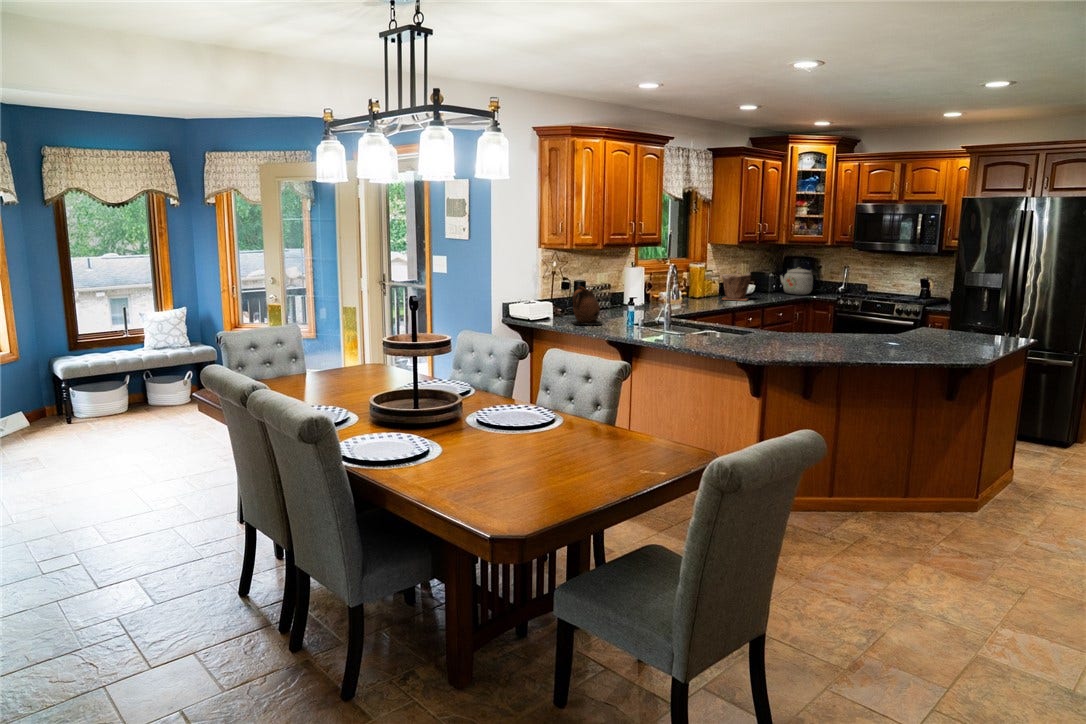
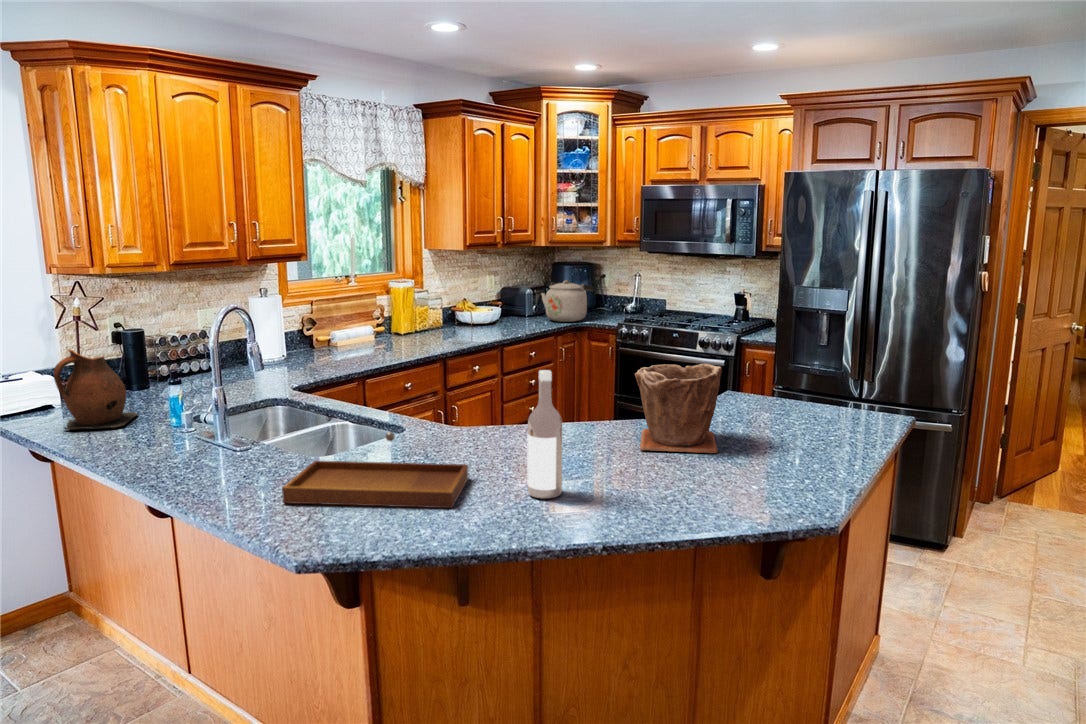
plant pot: present [722,274,751,301] -> present [635,364,722,453]
wine bottle: none [829,293,848,351] -> present [527,370,562,499]
tray: none [719,320,797,351] -> present [282,432,468,508]

